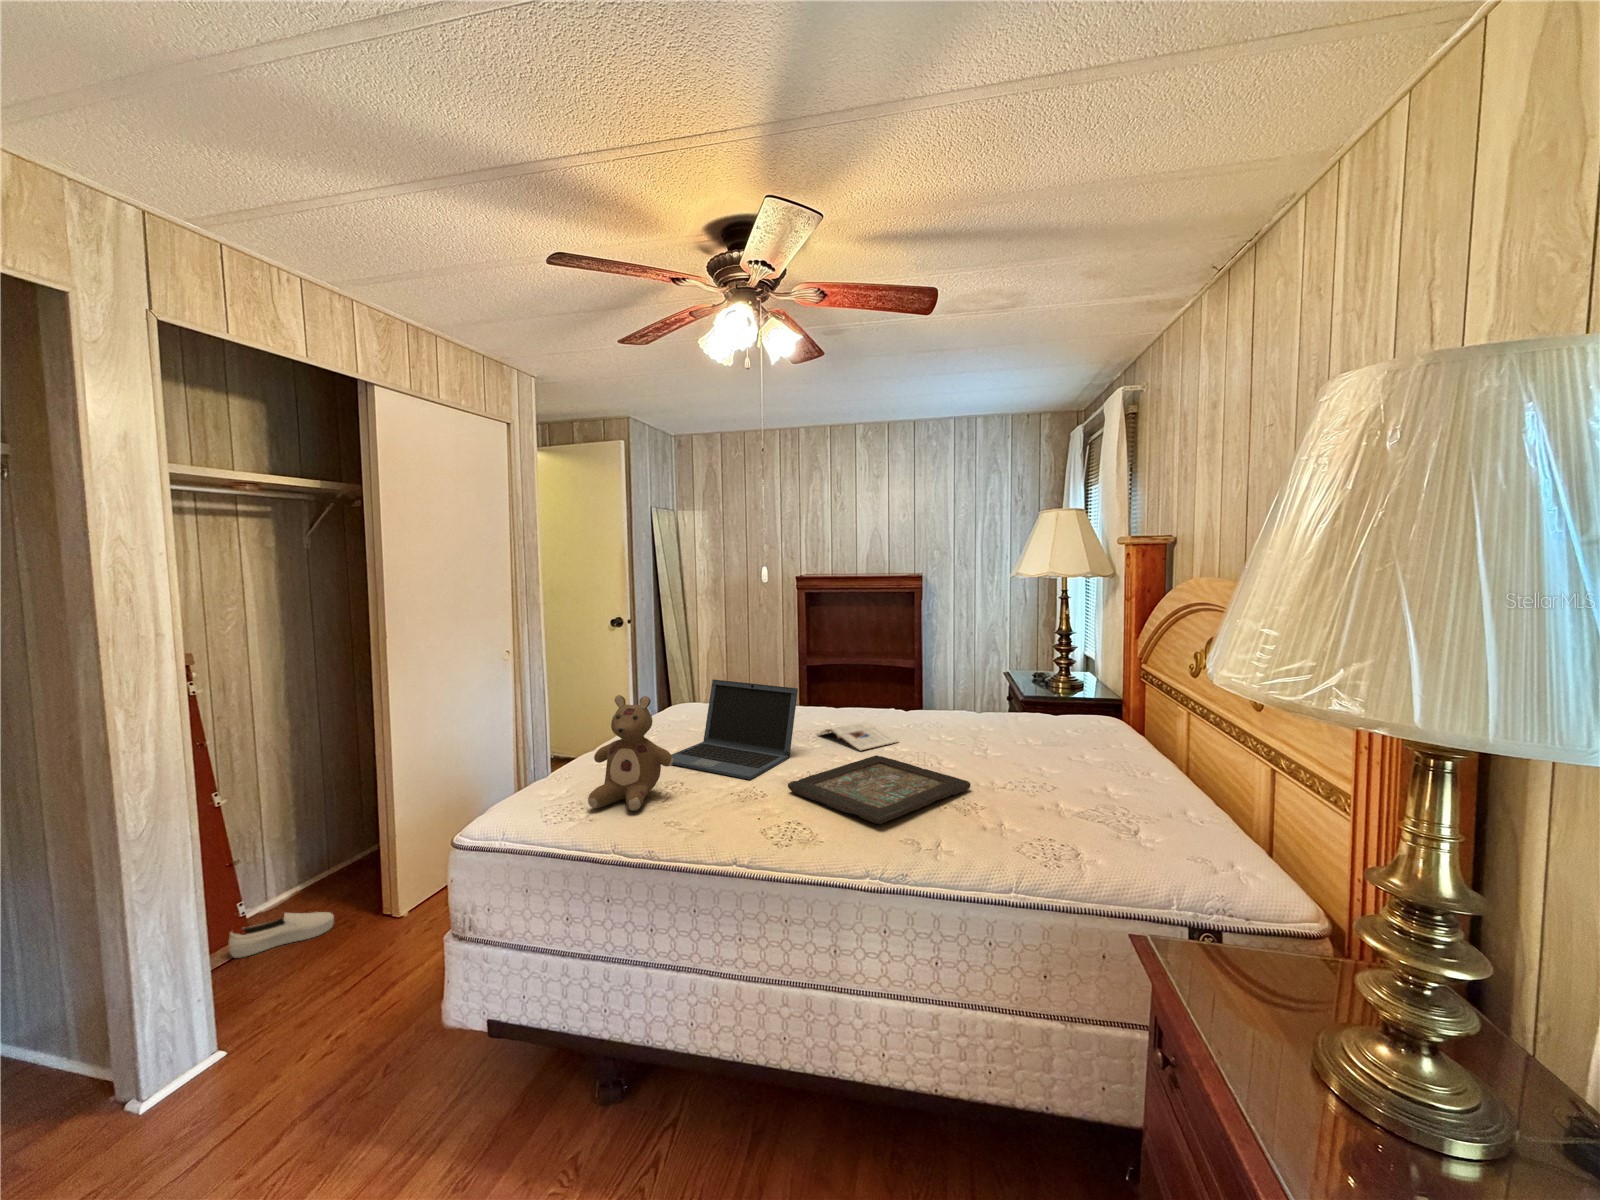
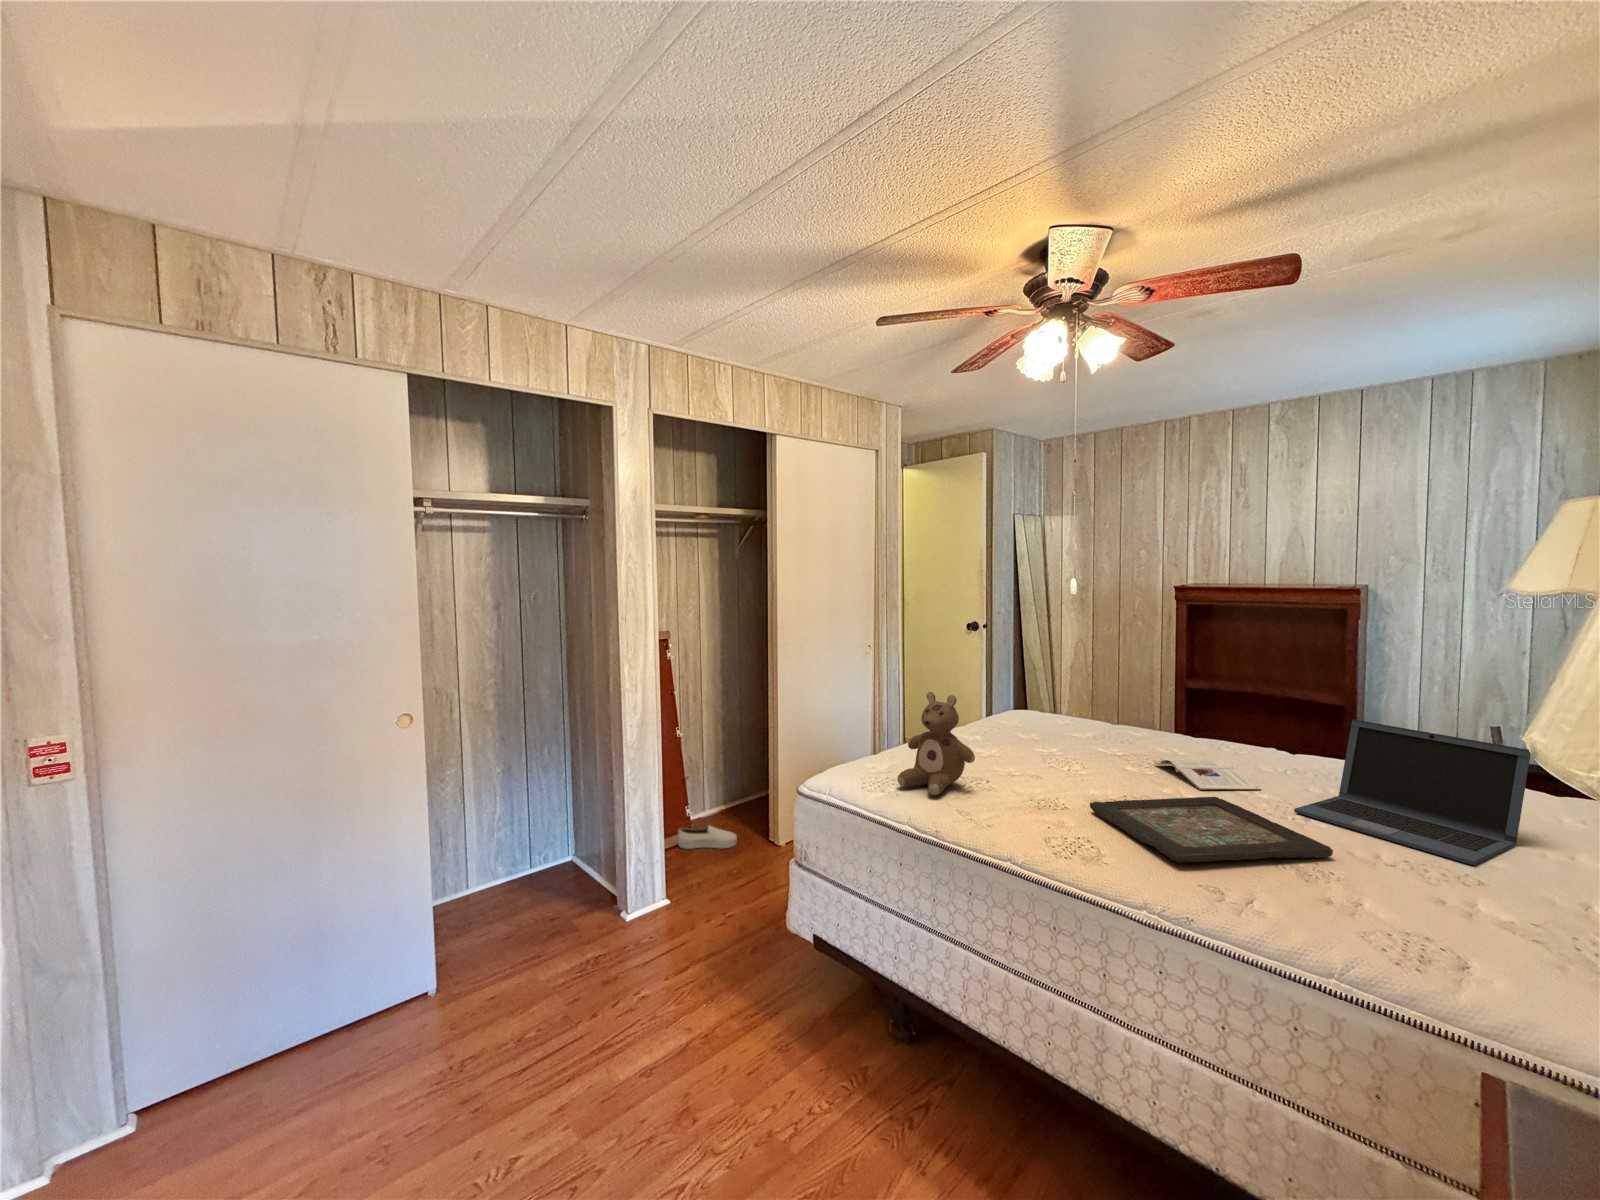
laptop: present [671,679,798,779] -> present [1294,719,1531,865]

